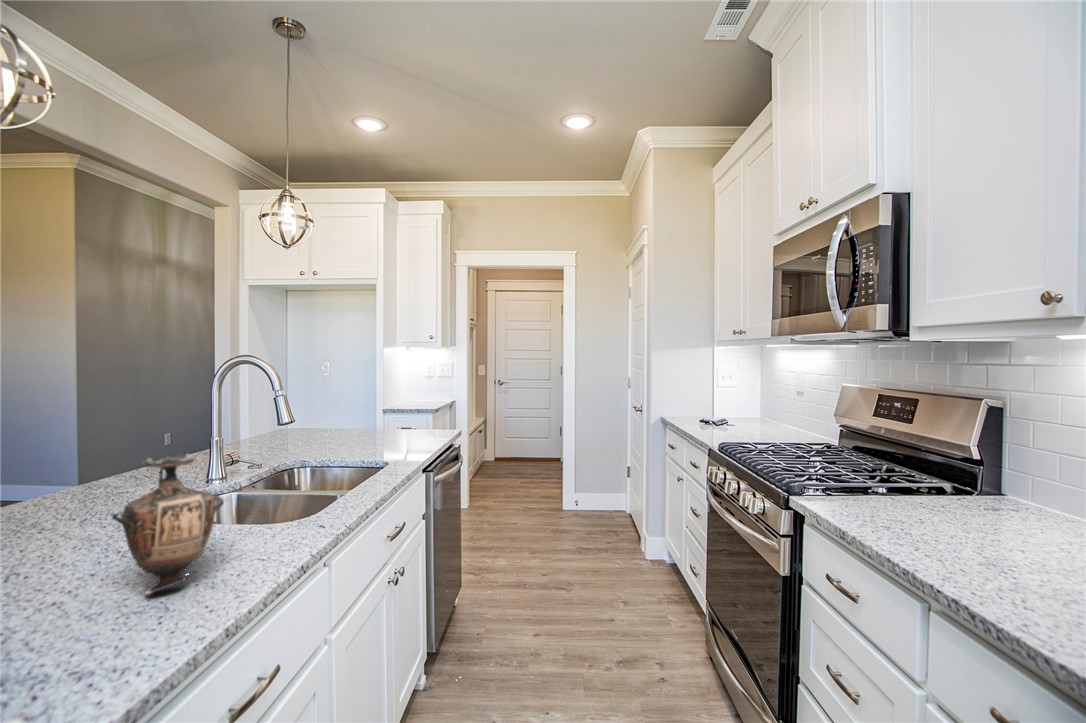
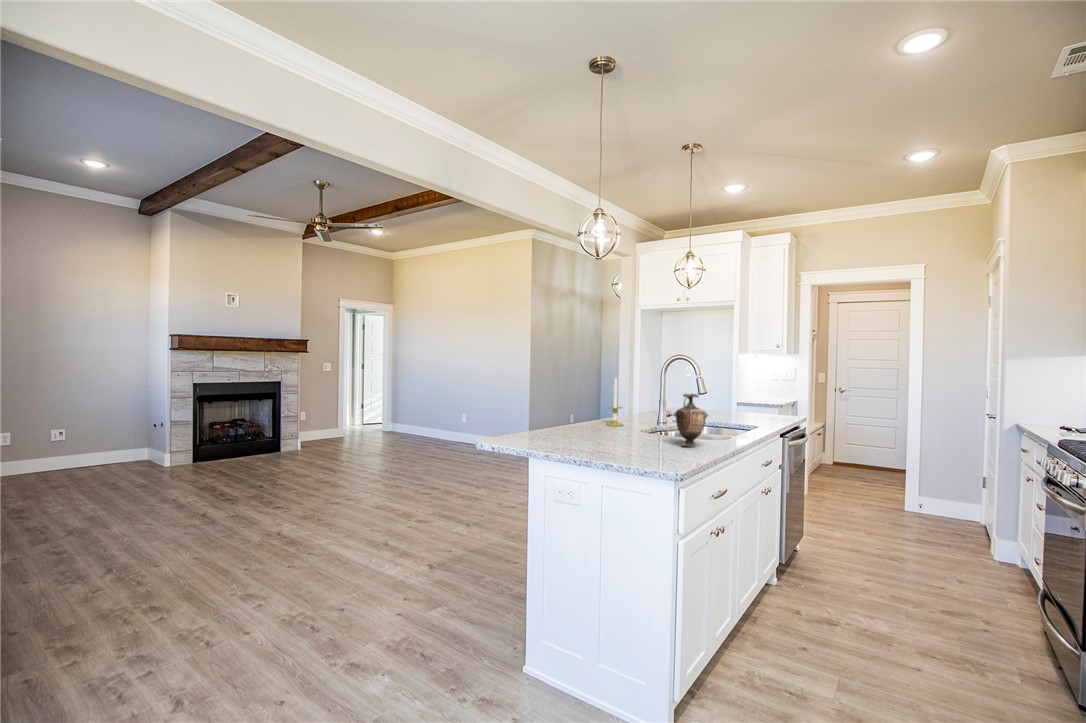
candle: none [34,404,89,519] -> present [606,378,623,426]

